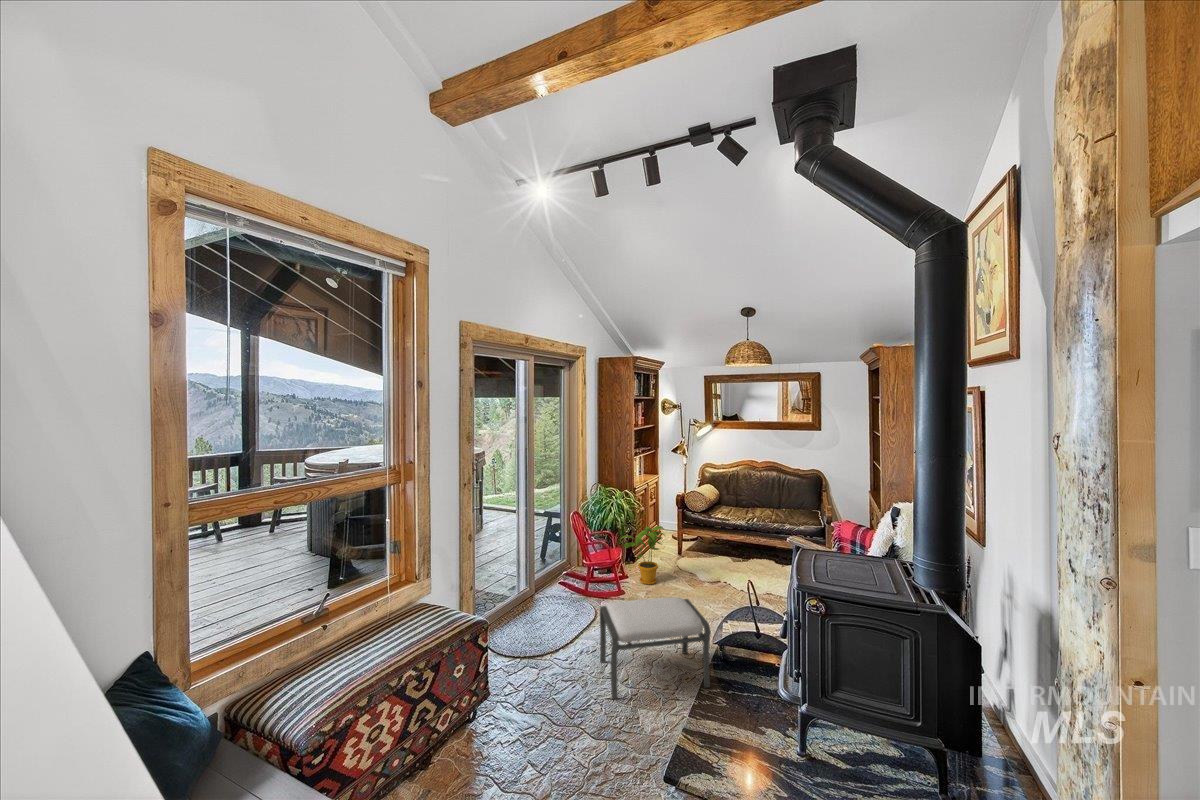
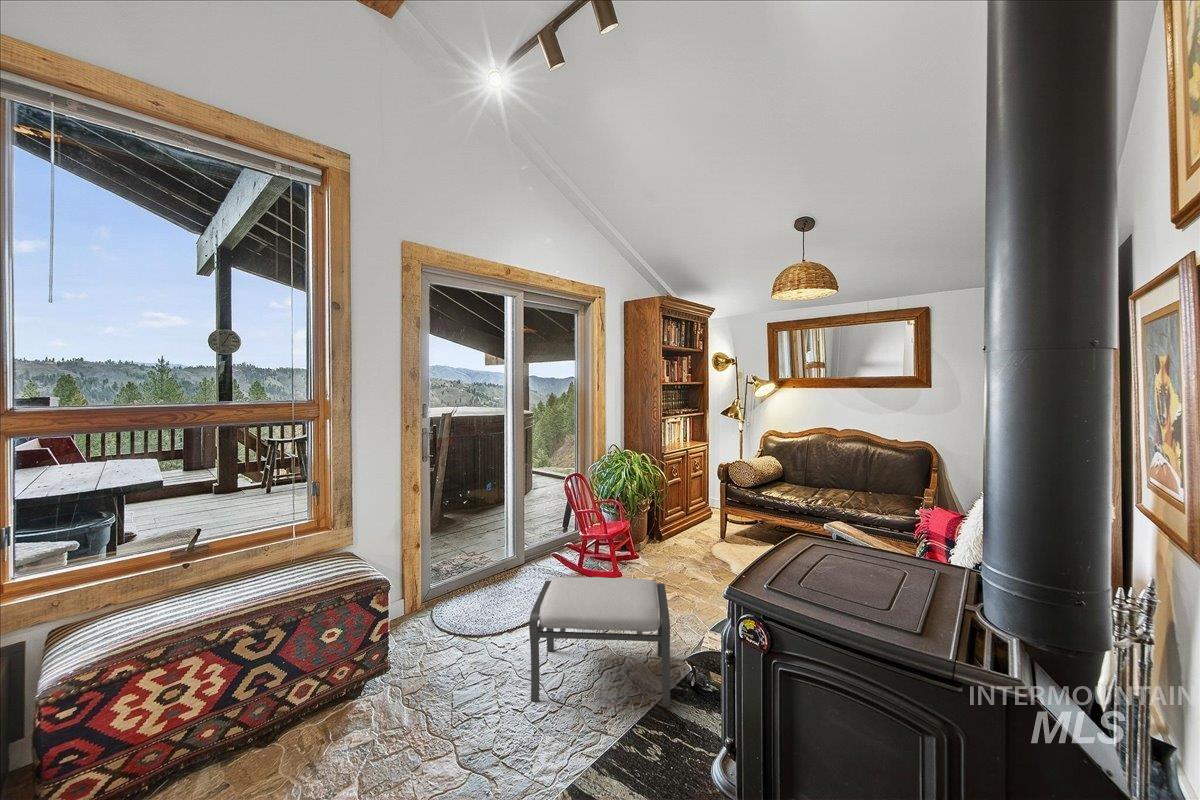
house plant: present [621,526,665,585] -> none [630,496,690,567]

